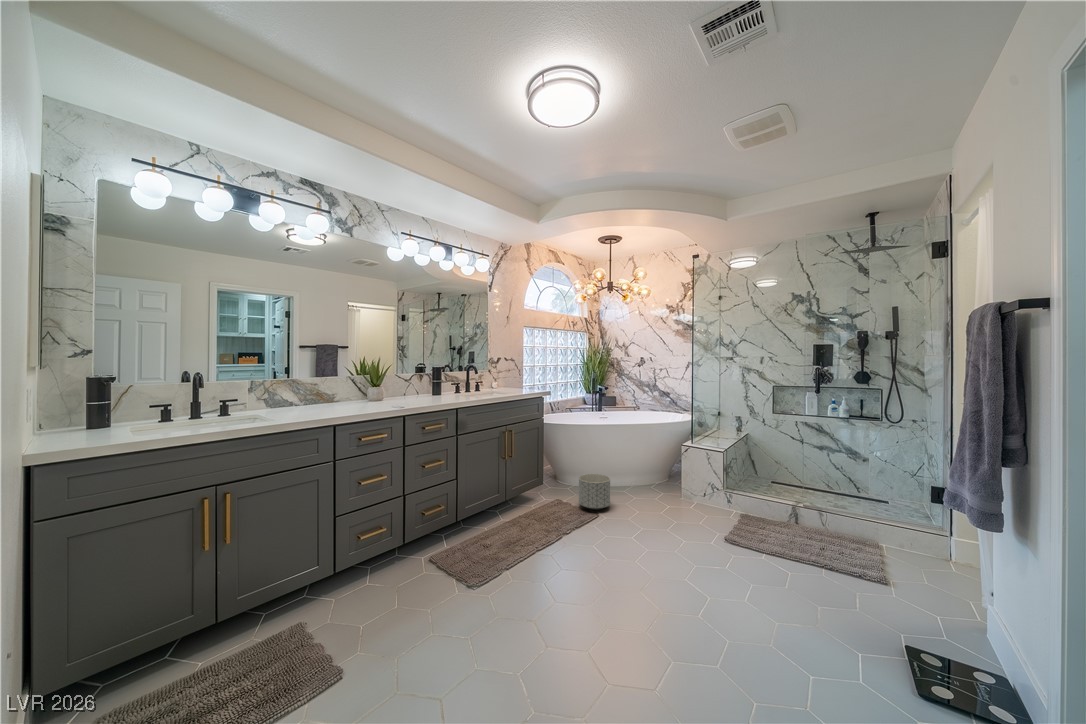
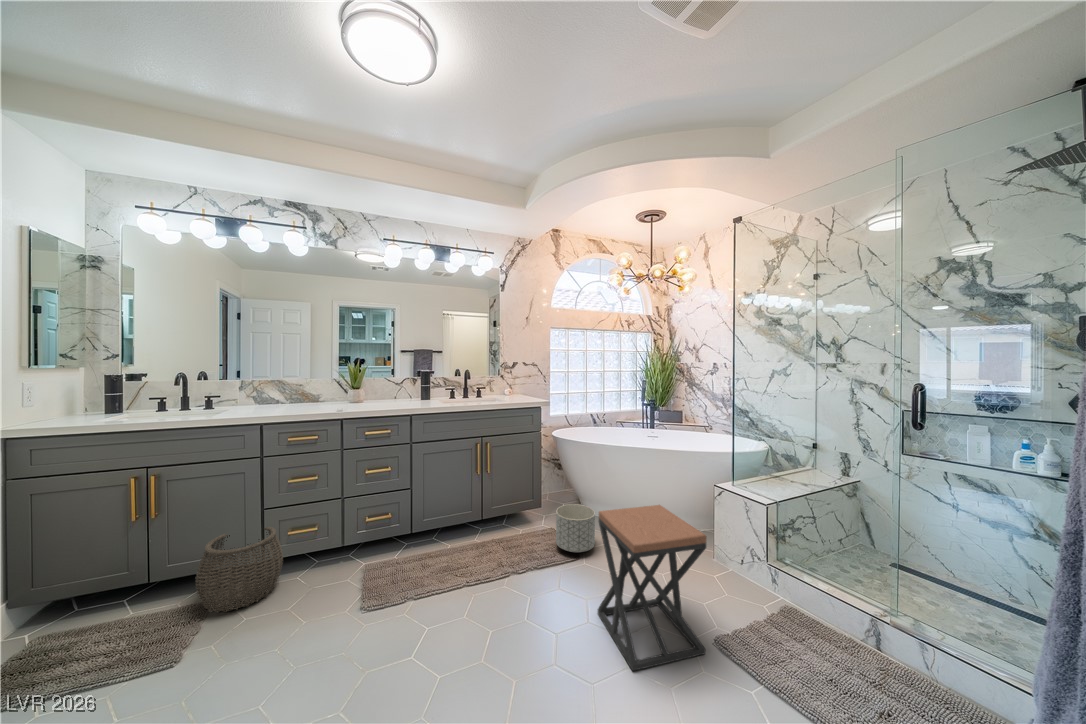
stool: none [651,455,723,554] -> present [598,505,707,671]
woven basket: none [312,528,390,615] -> present [196,527,283,612]

